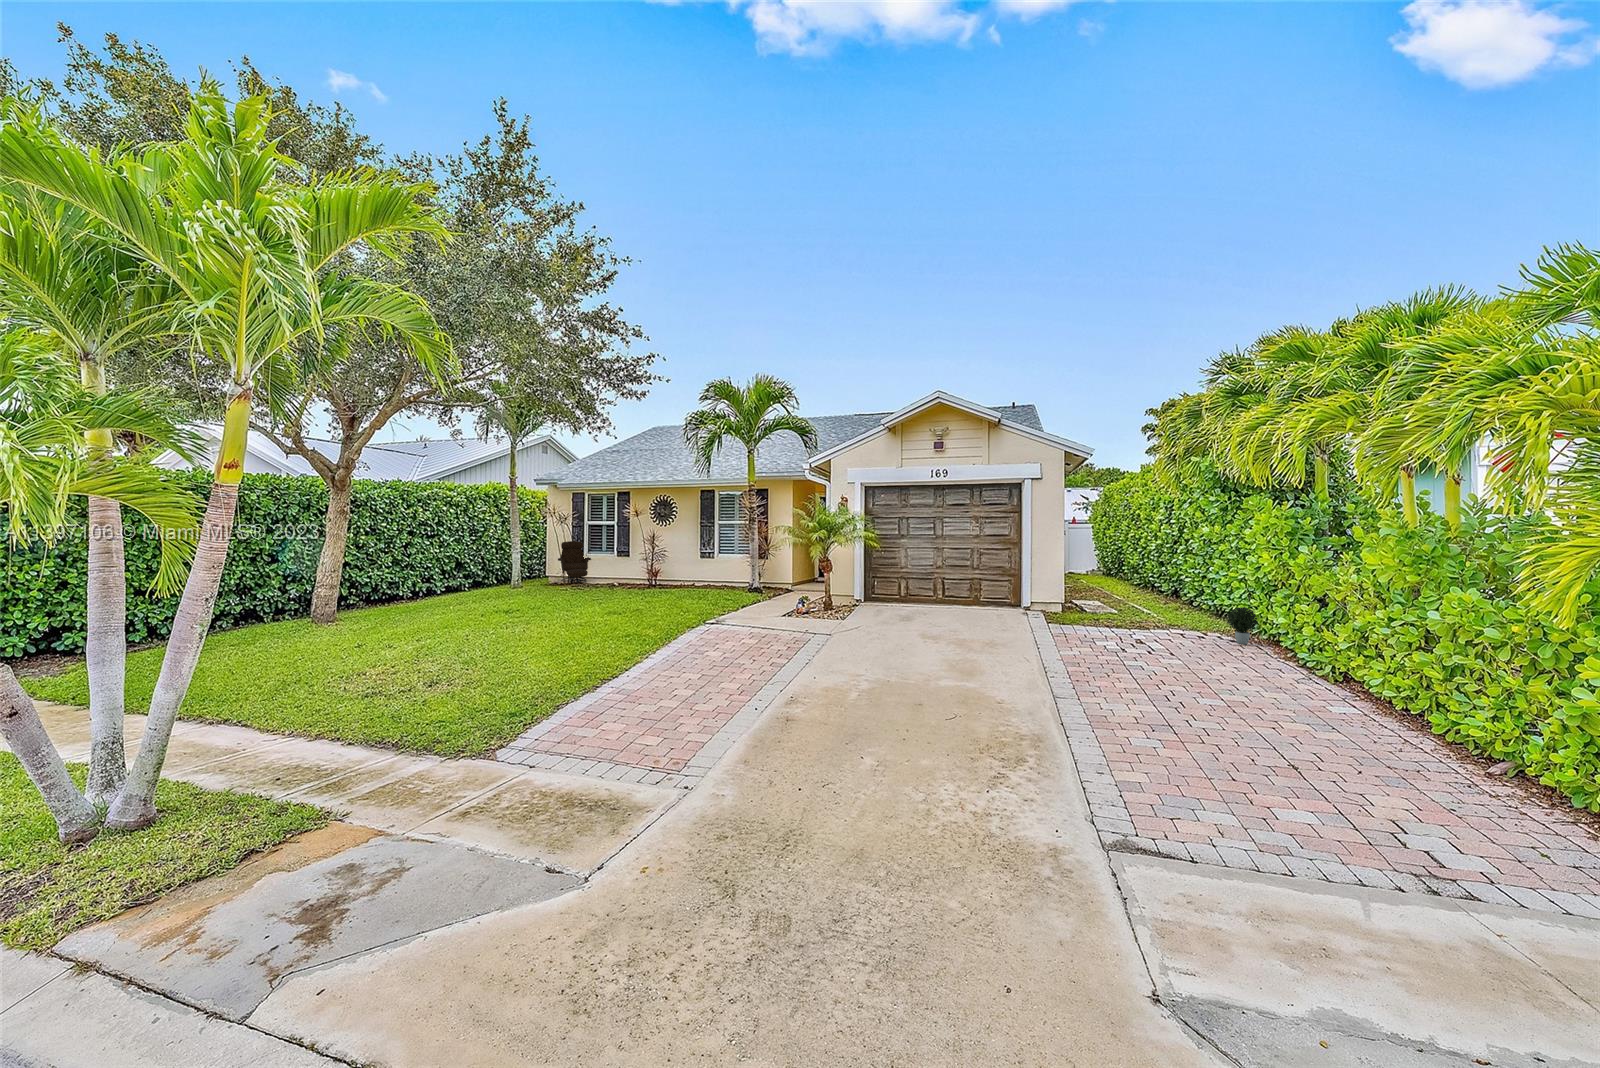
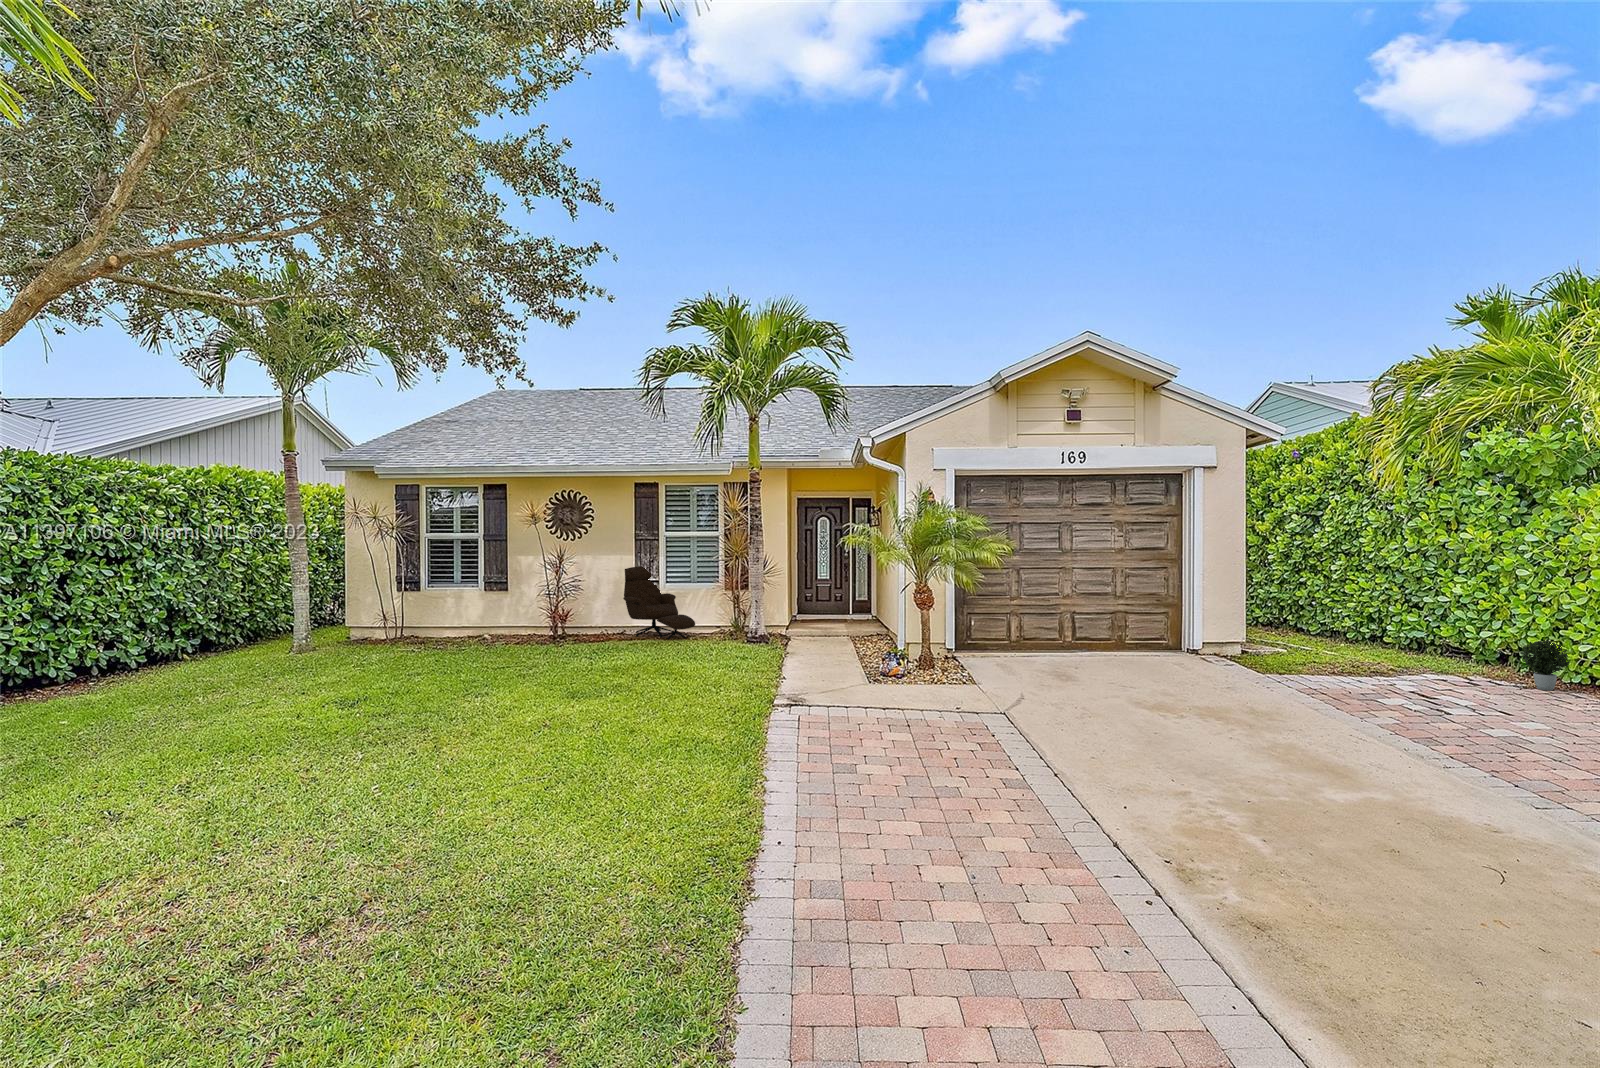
lounge chair: present [558,541,591,583] -> present [623,566,695,639]

